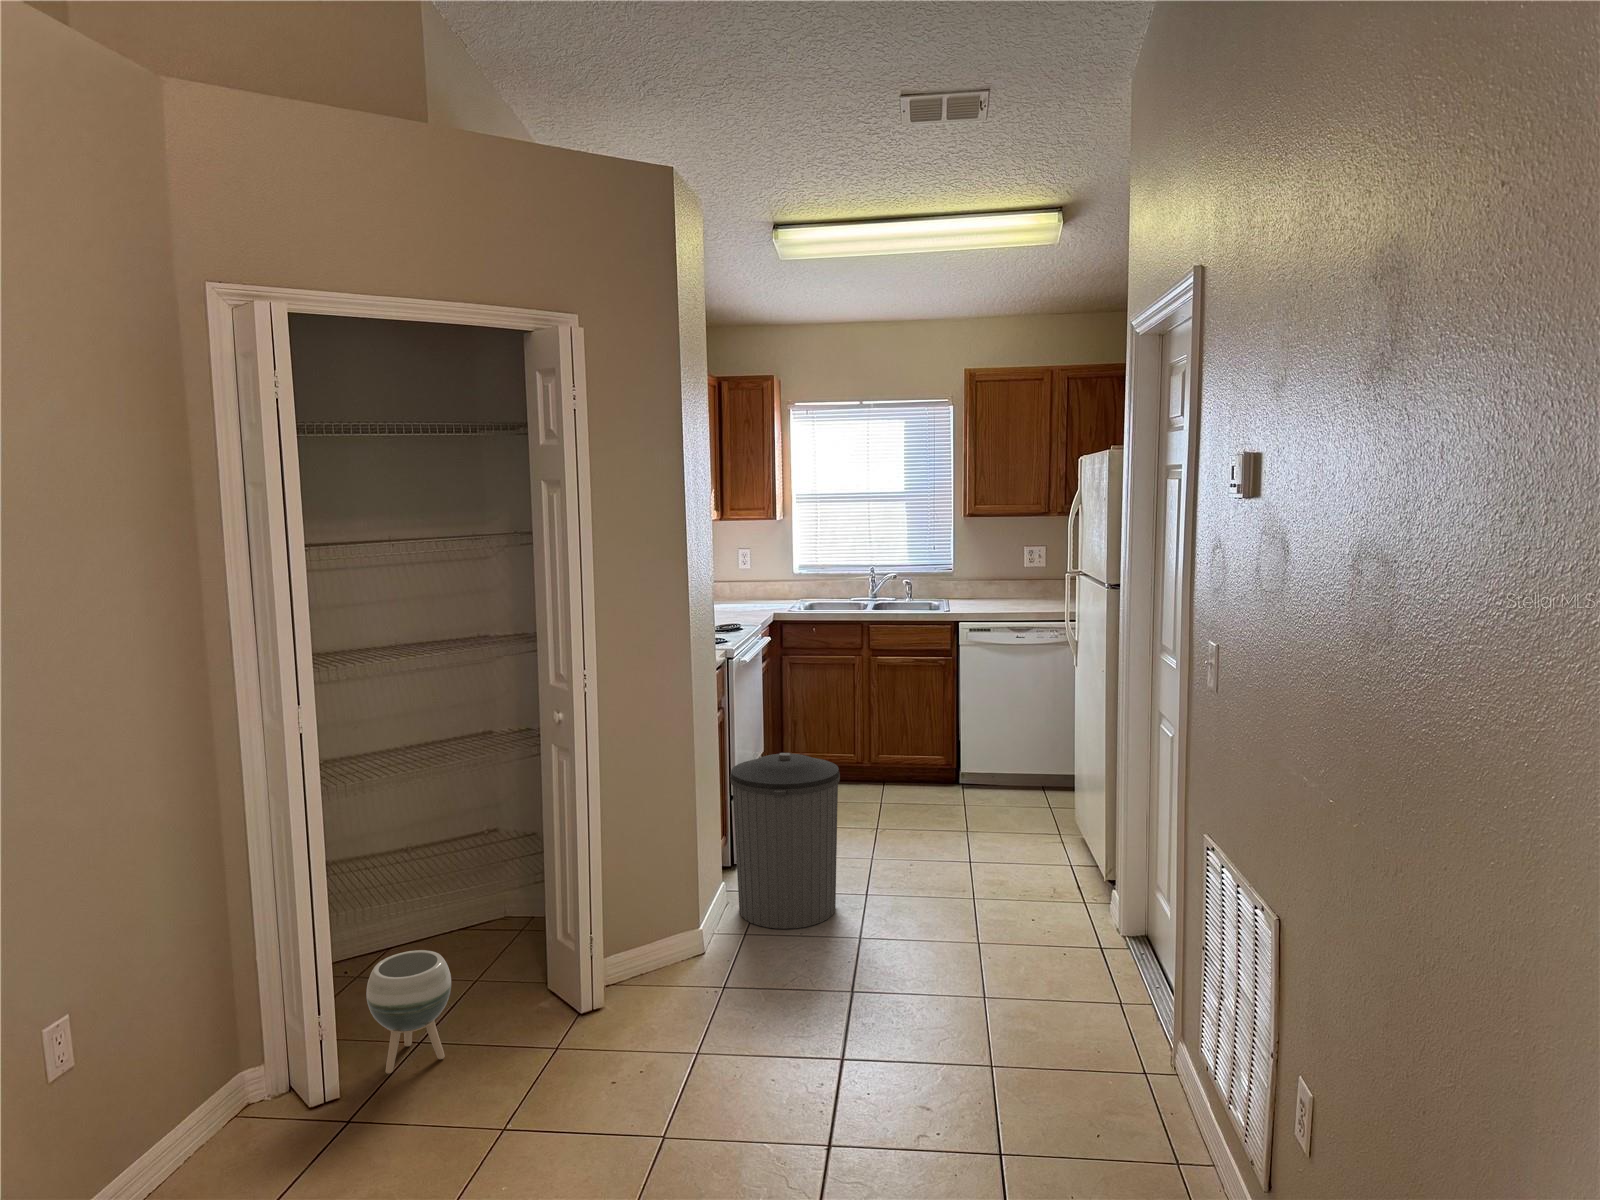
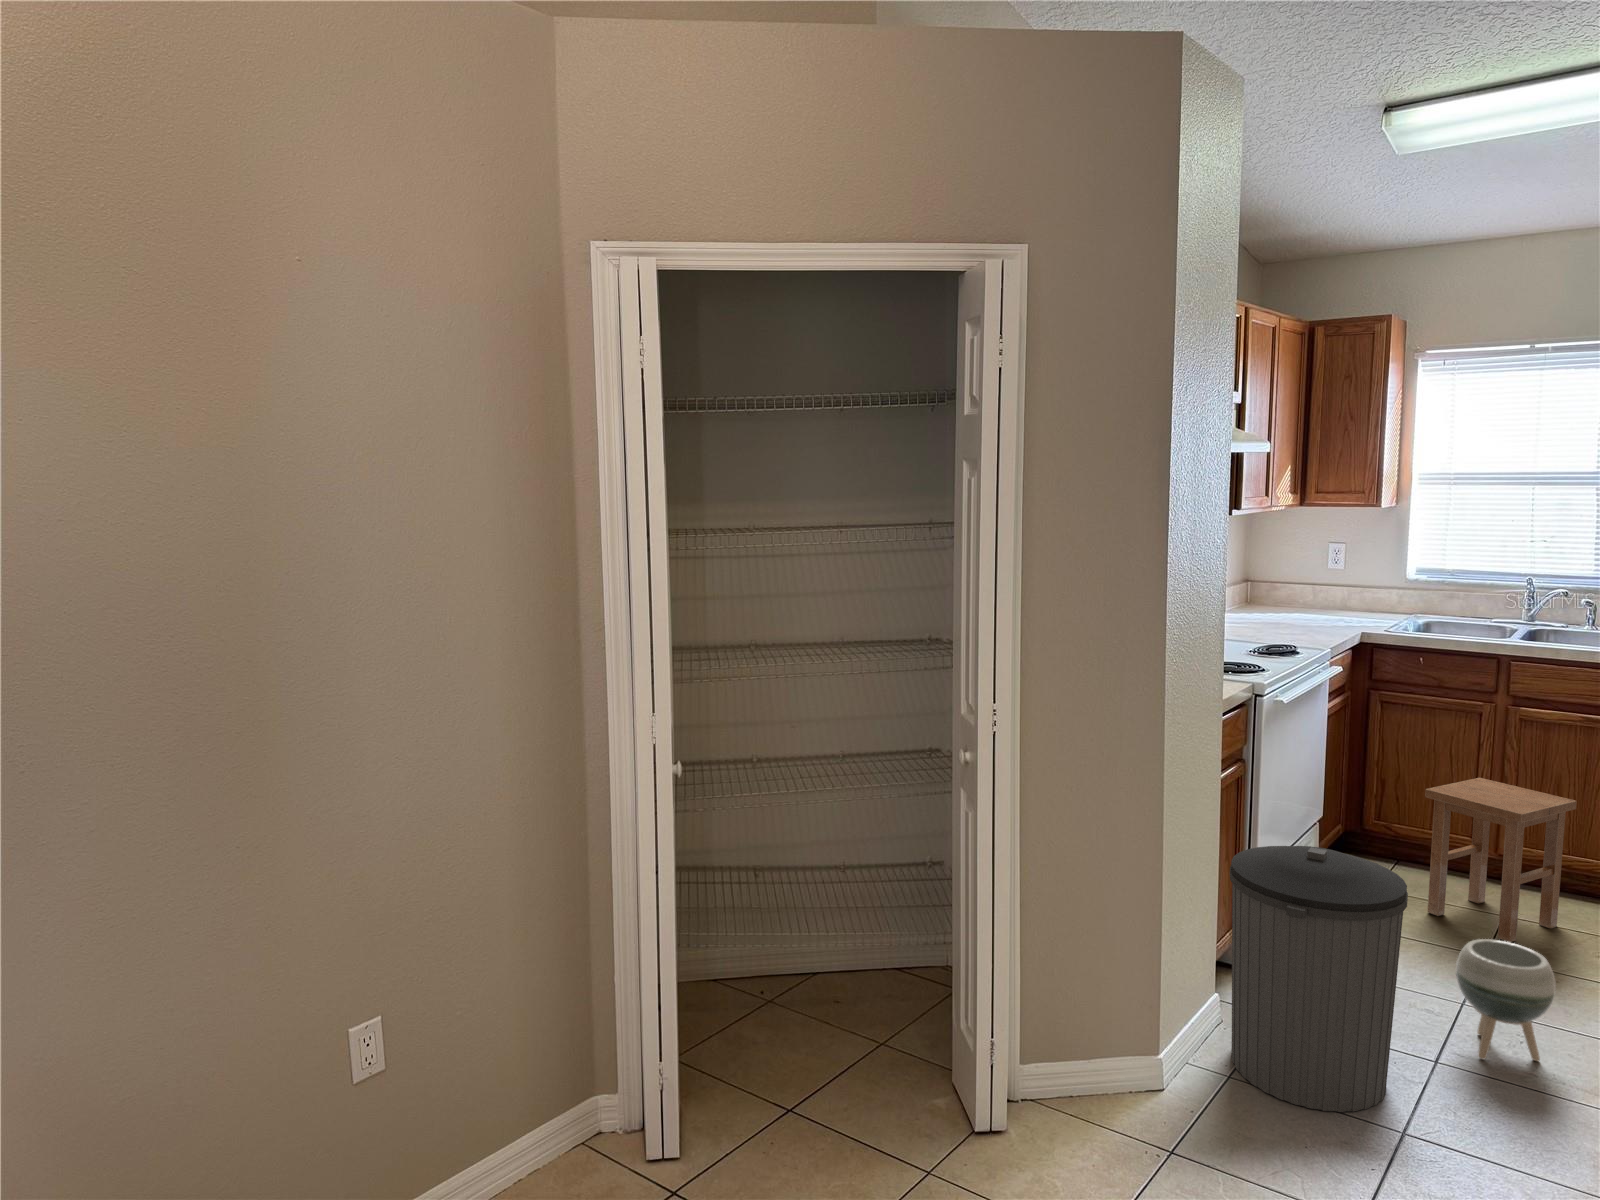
stool: none [827,706,910,810] -> present [1425,778,1576,942]
planter: present [367,950,451,1073] -> present [1456,939,1556,1061]

